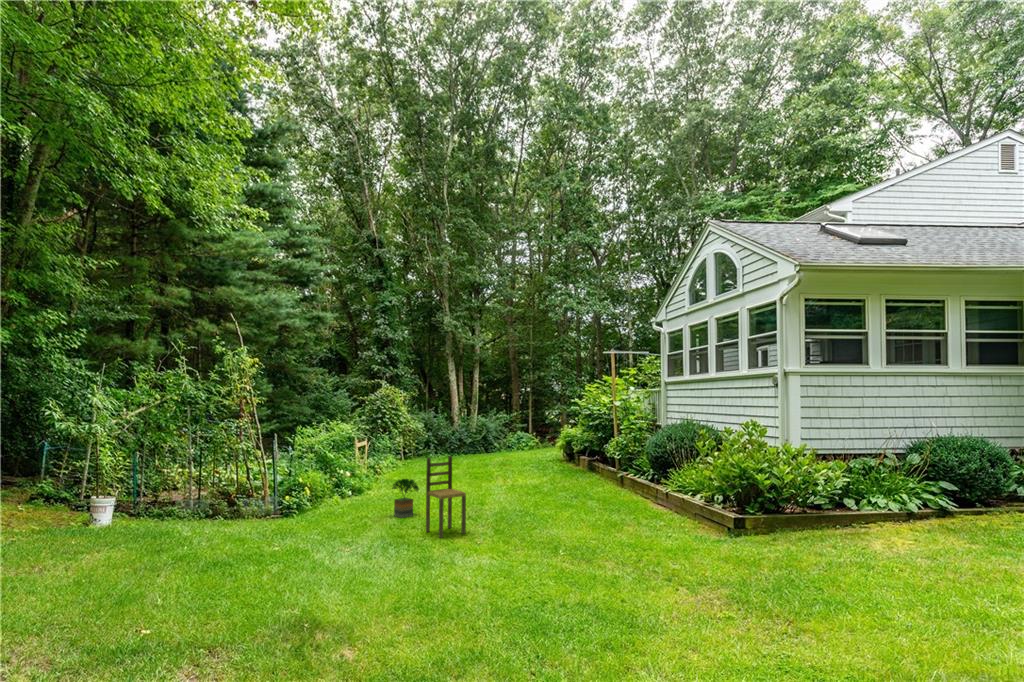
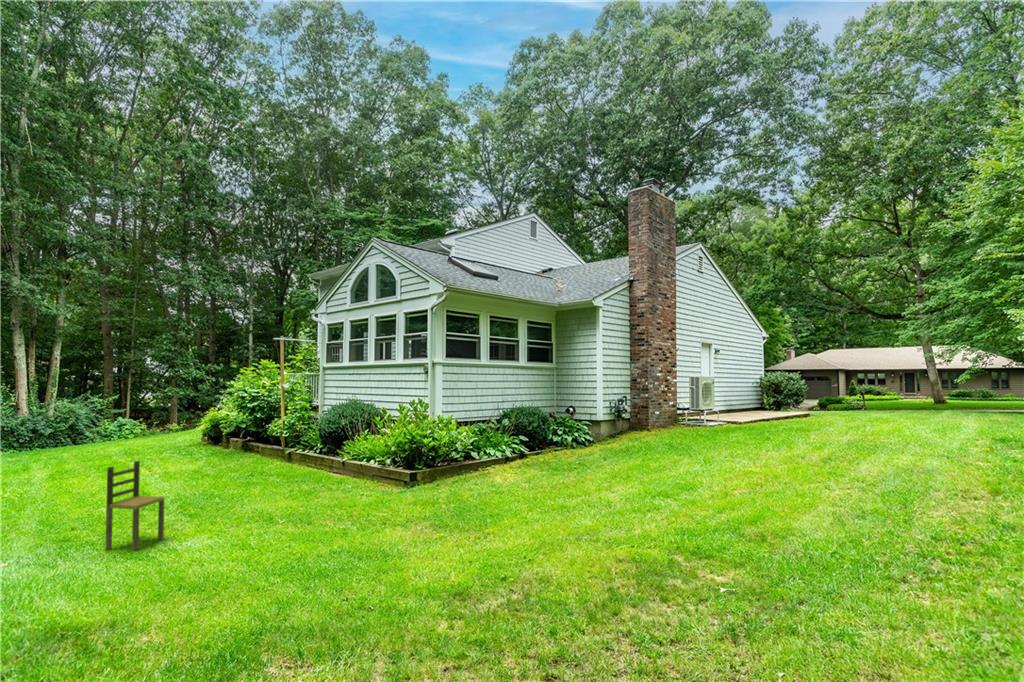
potted tree: present [392,479,419,518] -> none [23,495,72,545]

